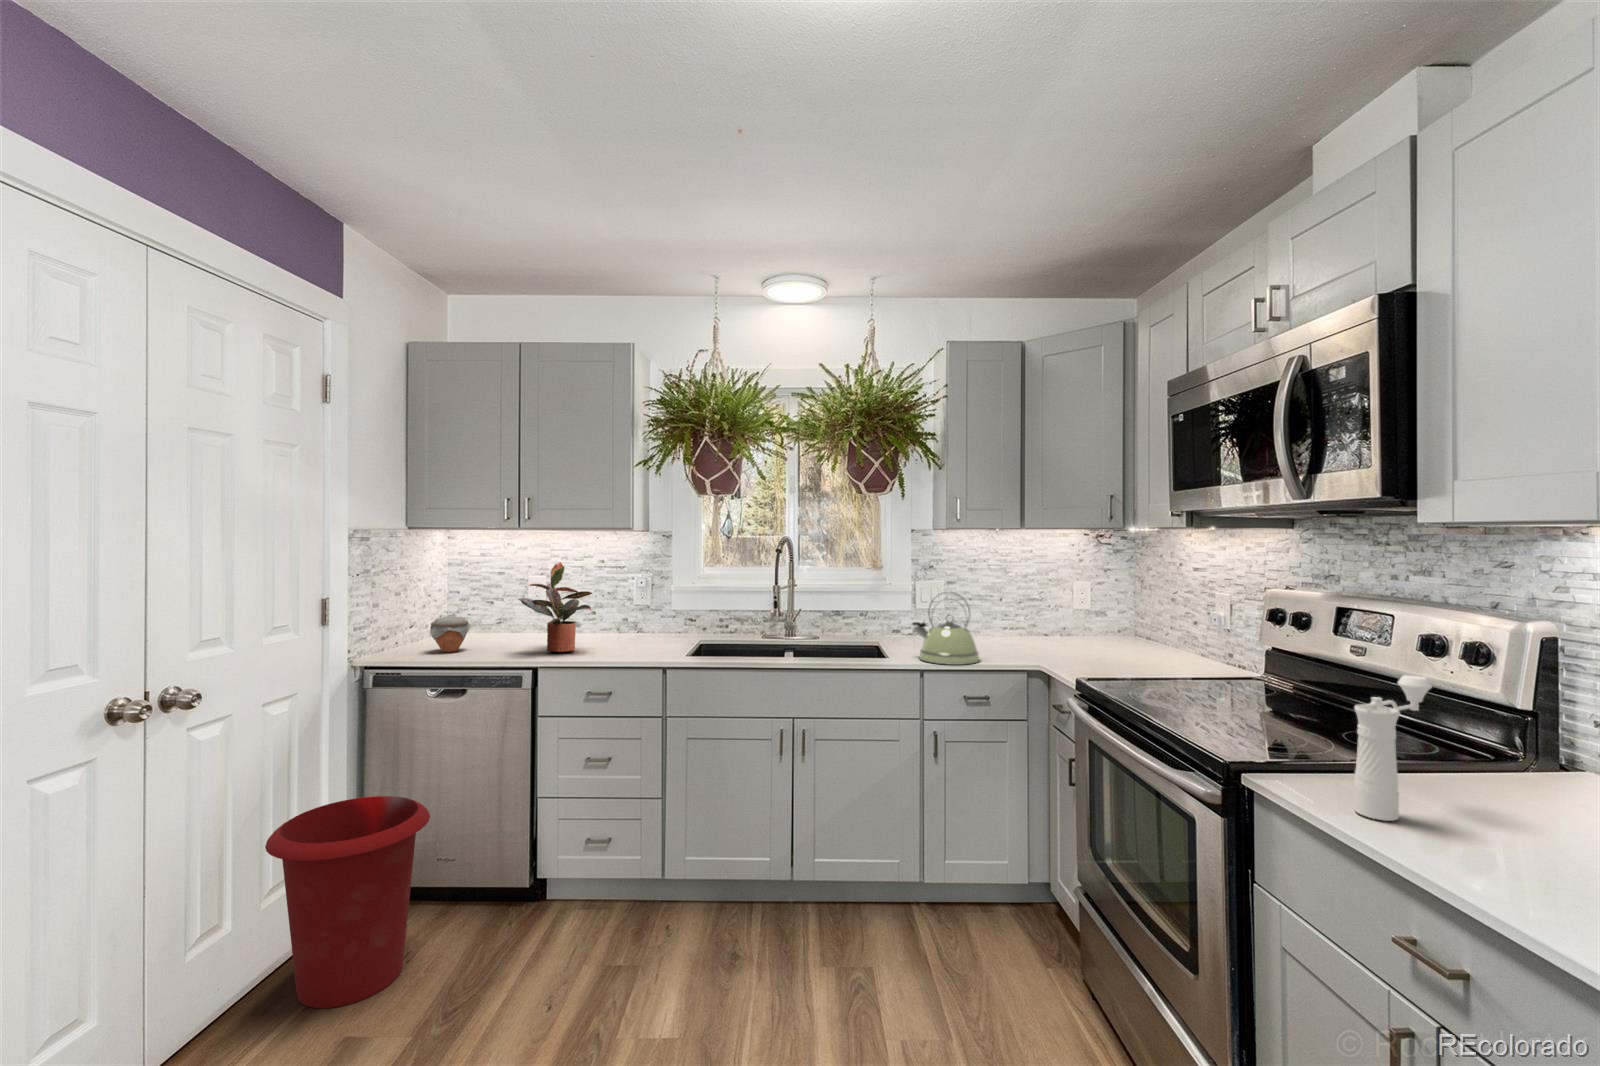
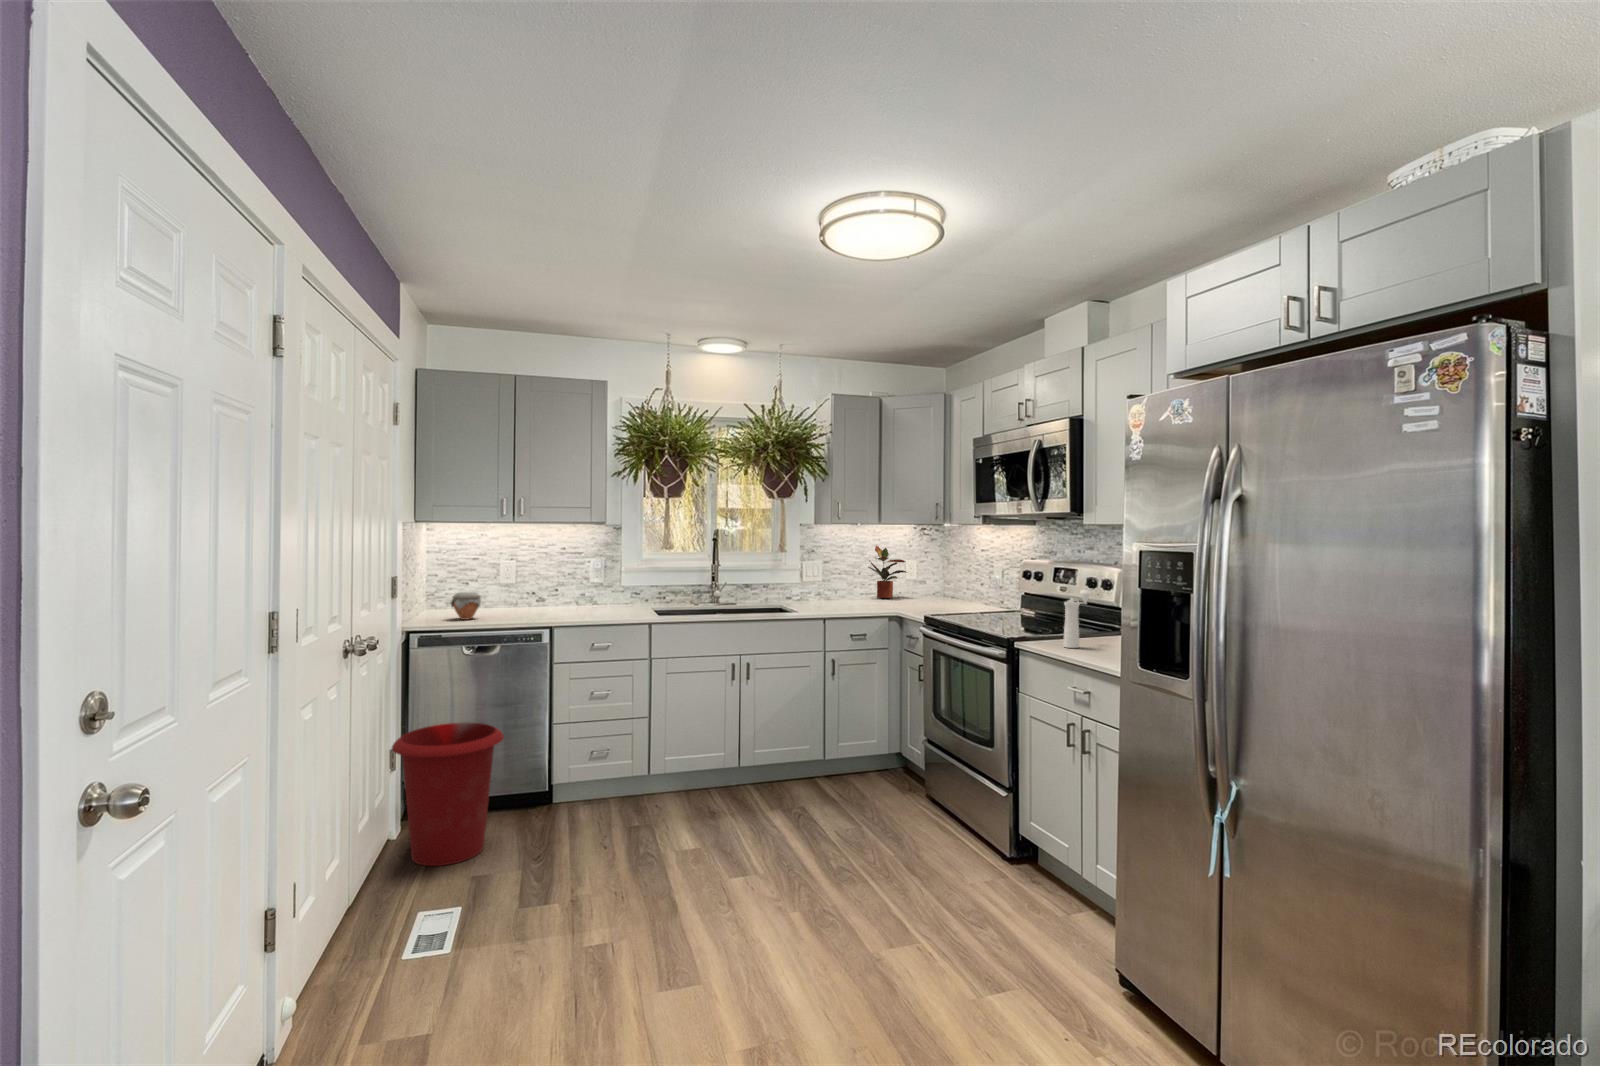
potted plant: present [519,562,592,652] -> present [868,546,907,598]
kettle: present [912,592,980,665] -> none [815,567,859,613]

